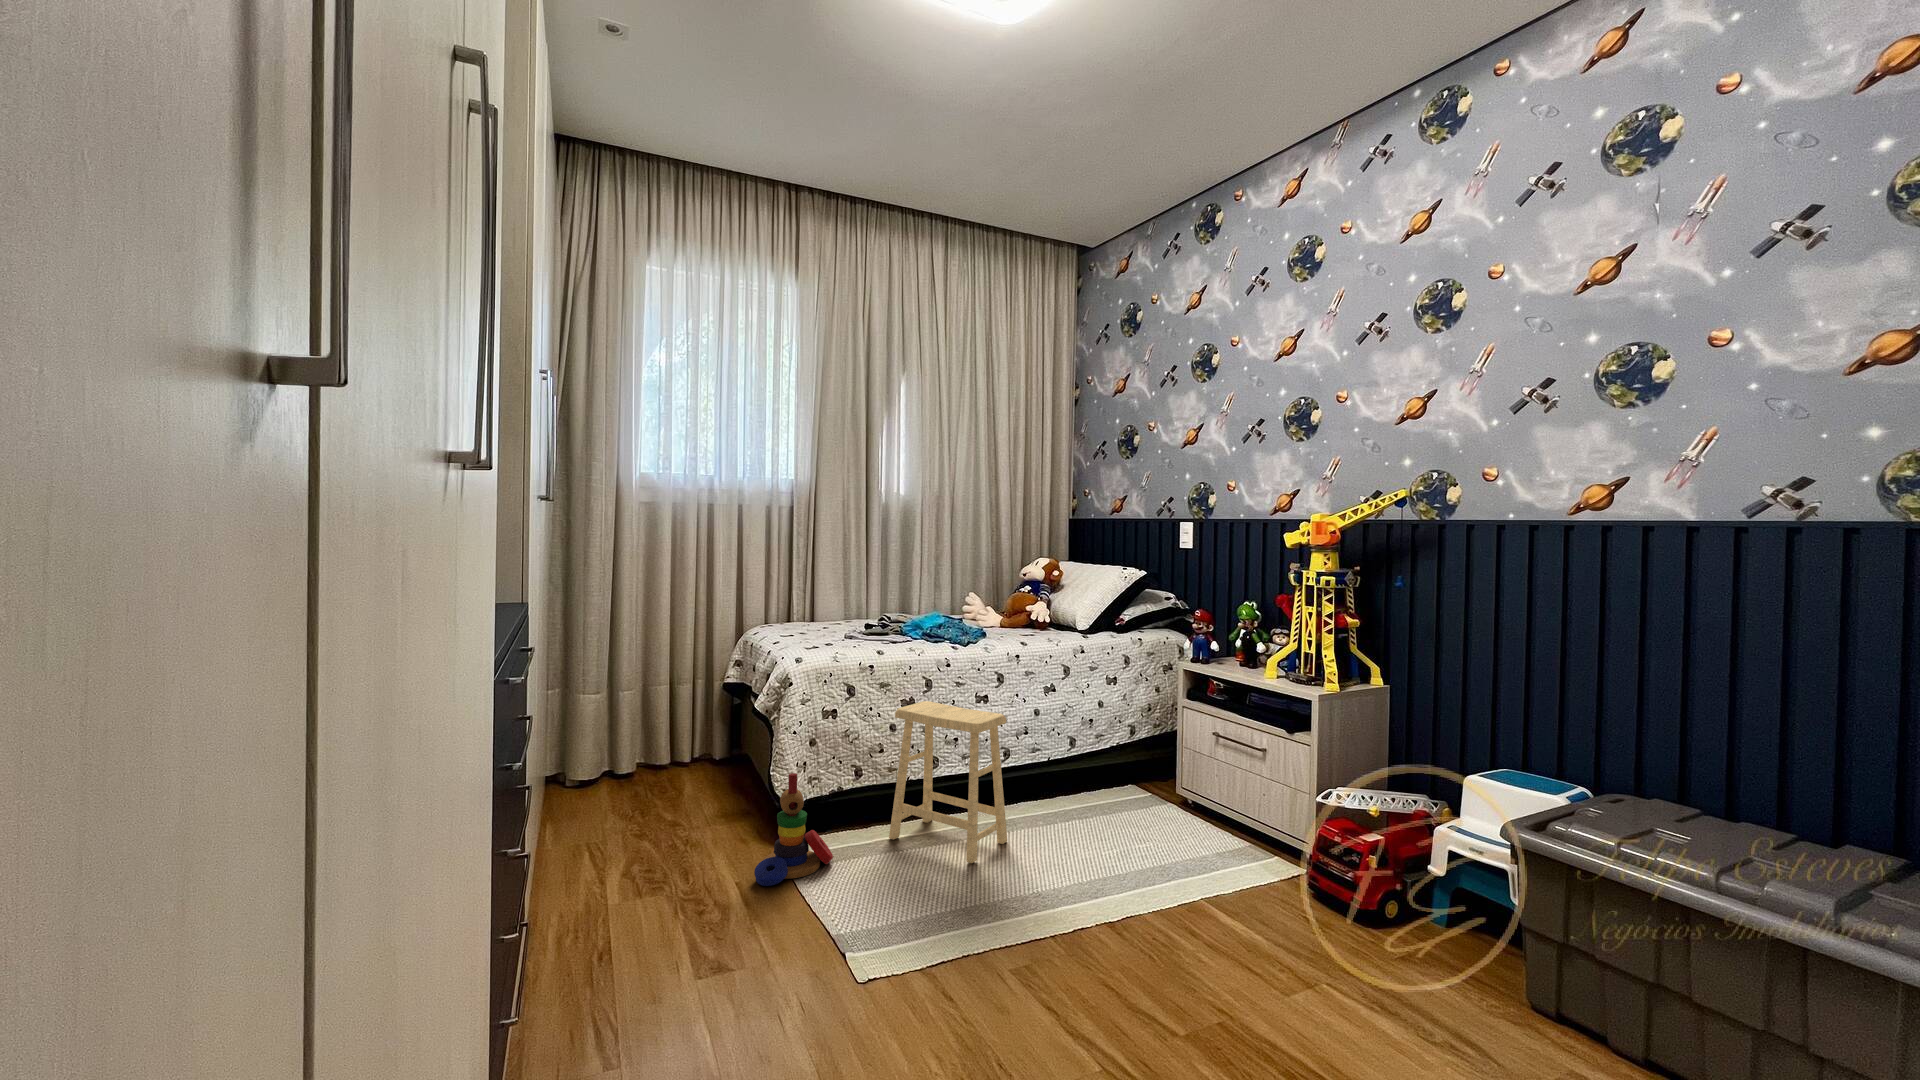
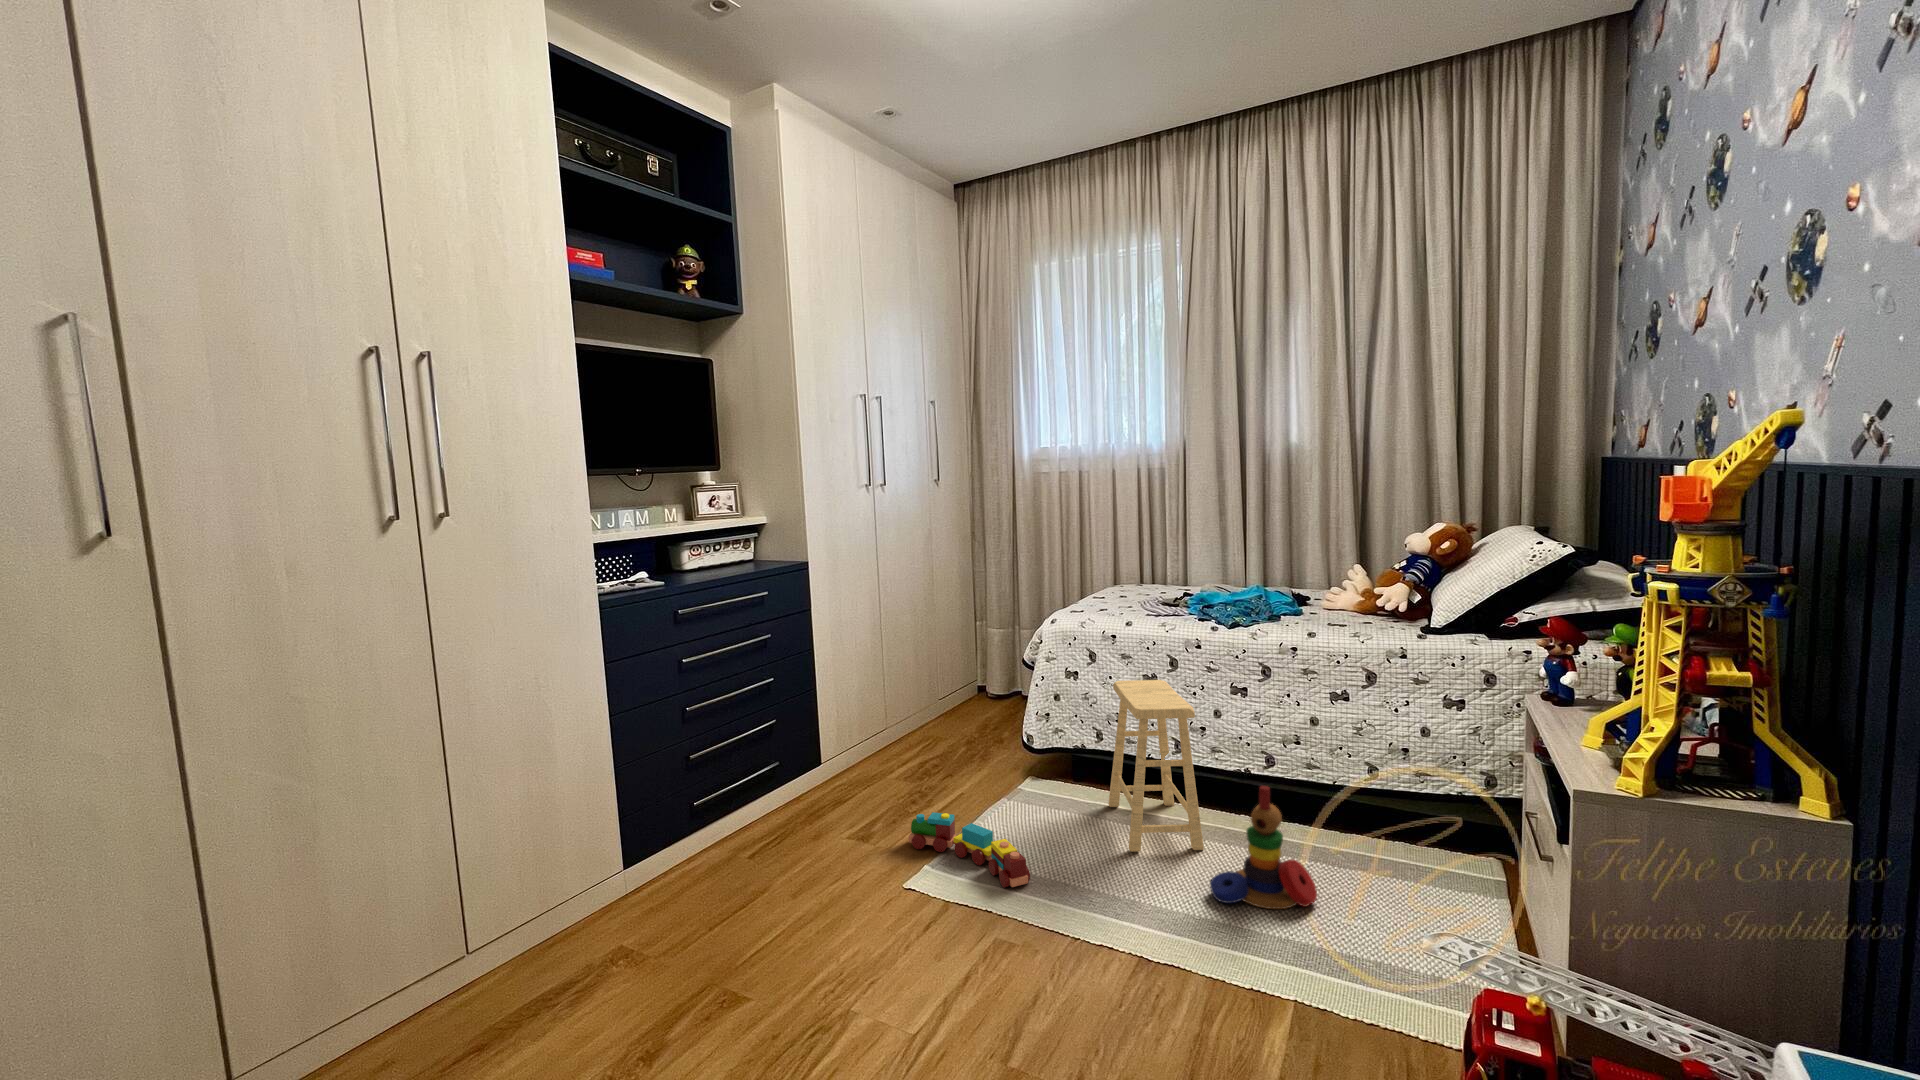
stacking toy: present [754,773,833,886] -> present [1210,786,1317,909]
toy train: none [782,889,956,949] -> present [909,812,1030,888]

